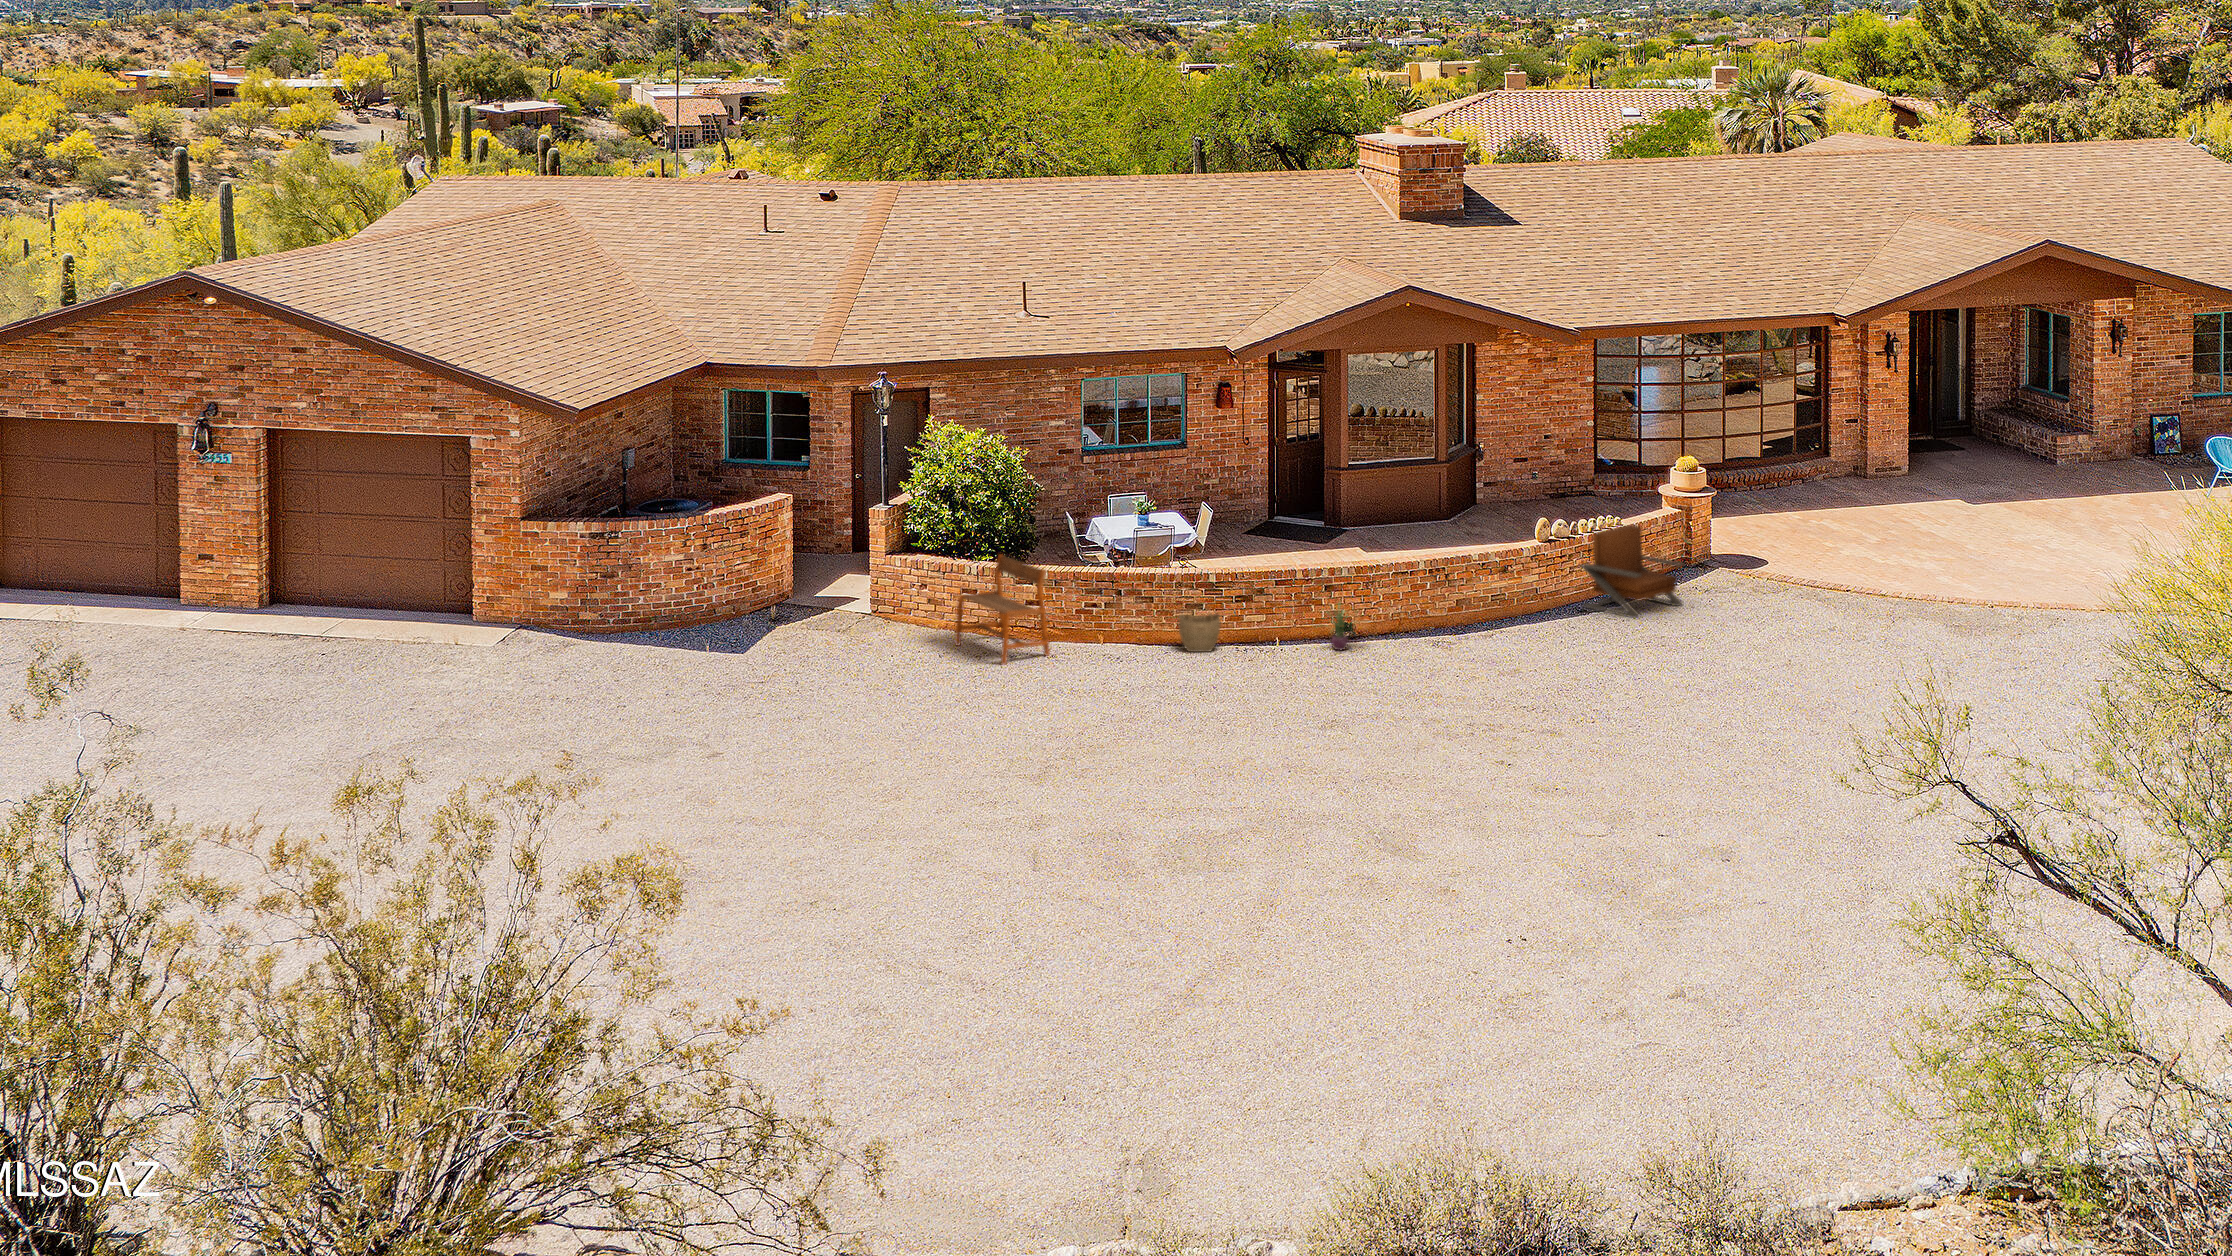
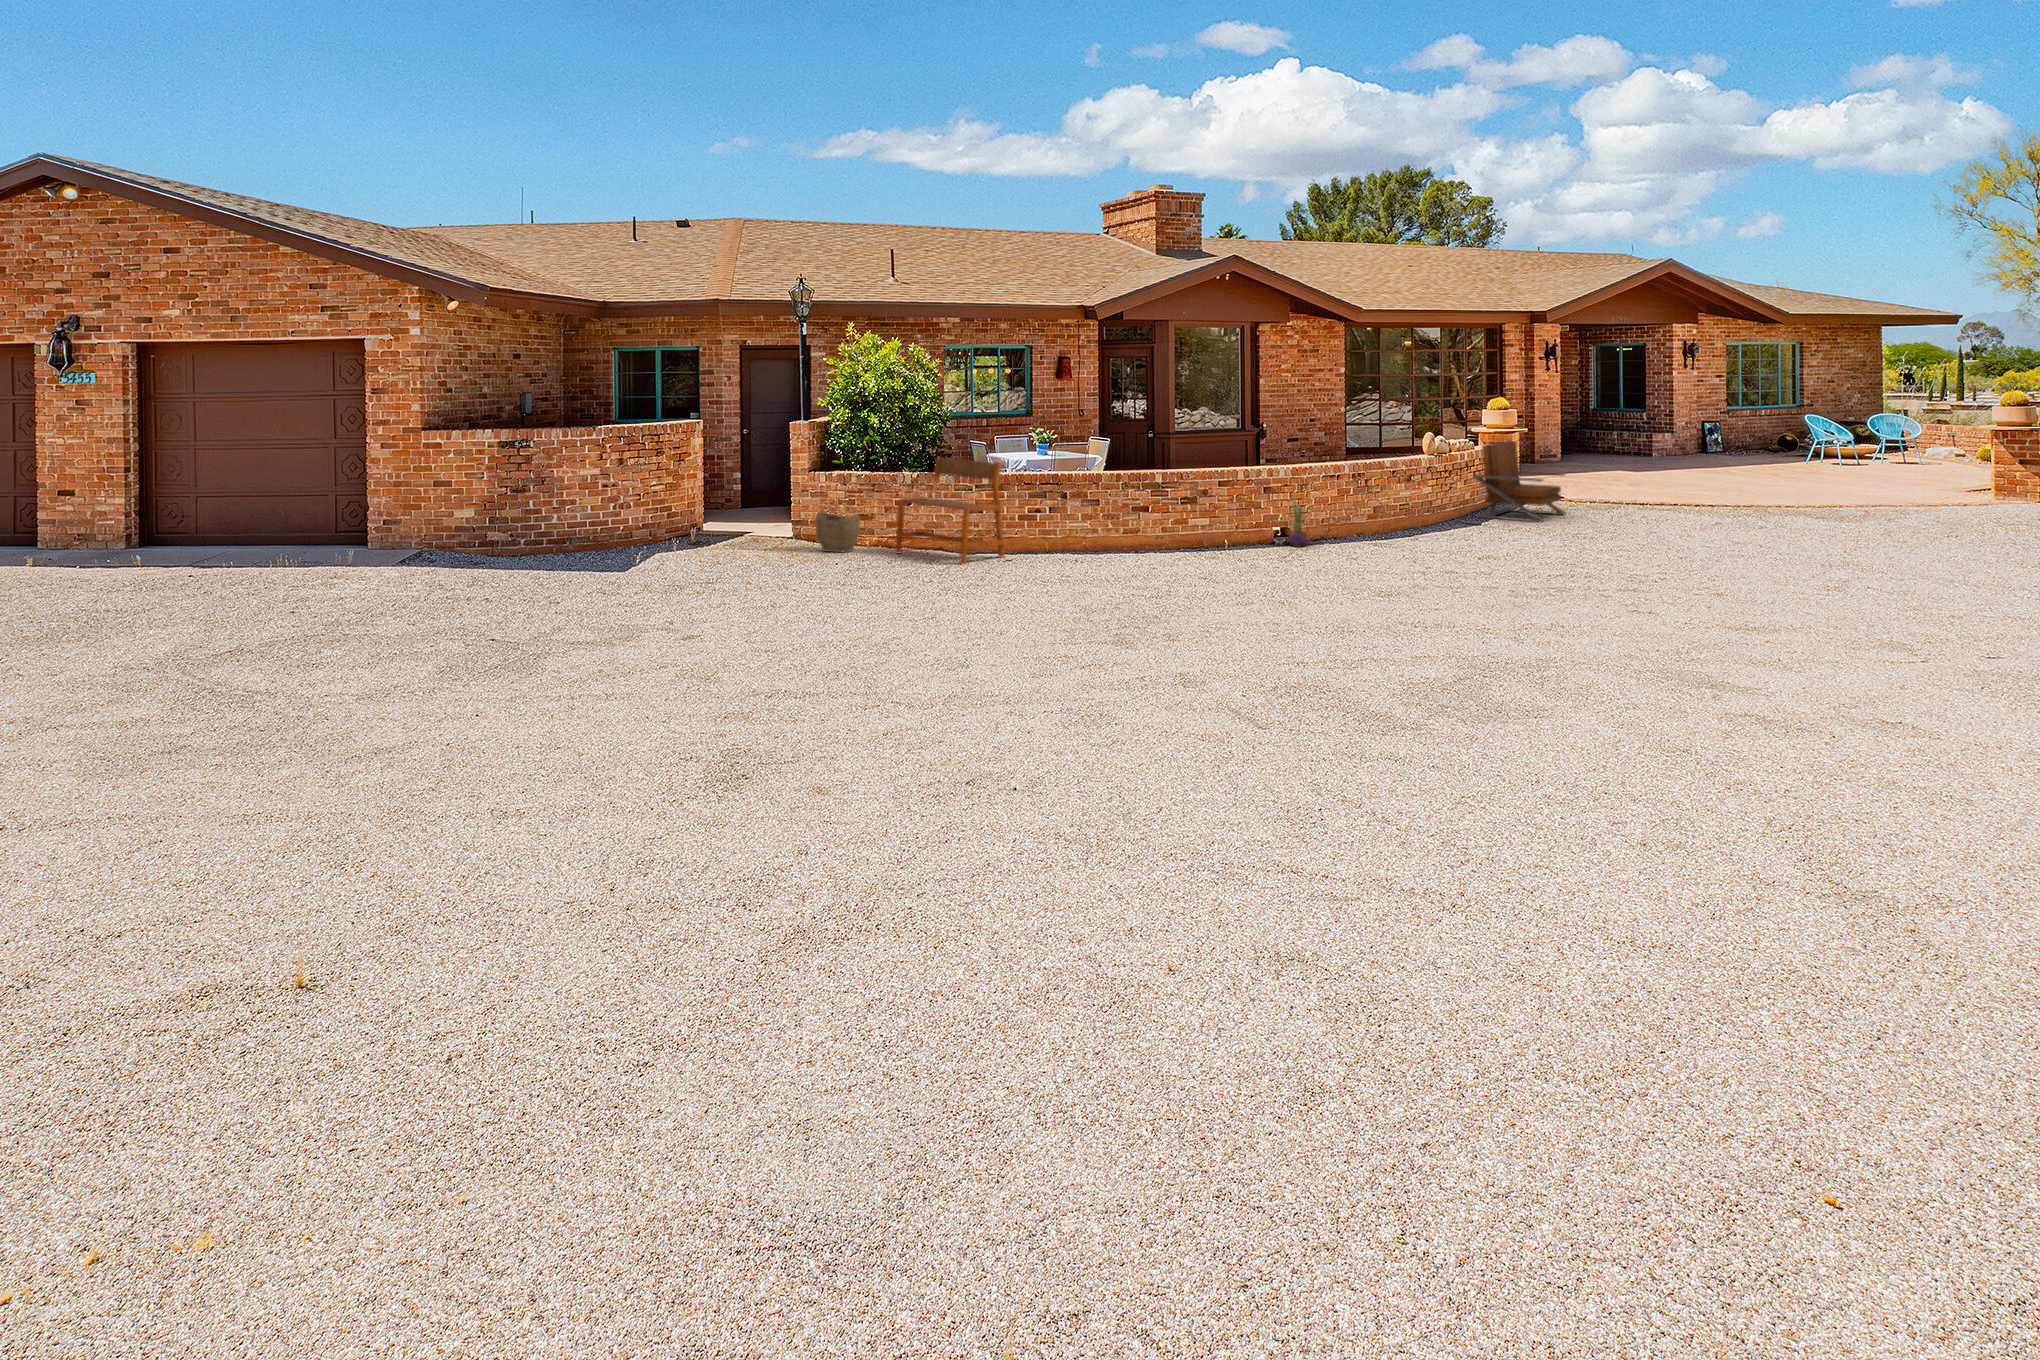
woven basket: present [1178,614,1220,652] -> present [816,501,860,553]

